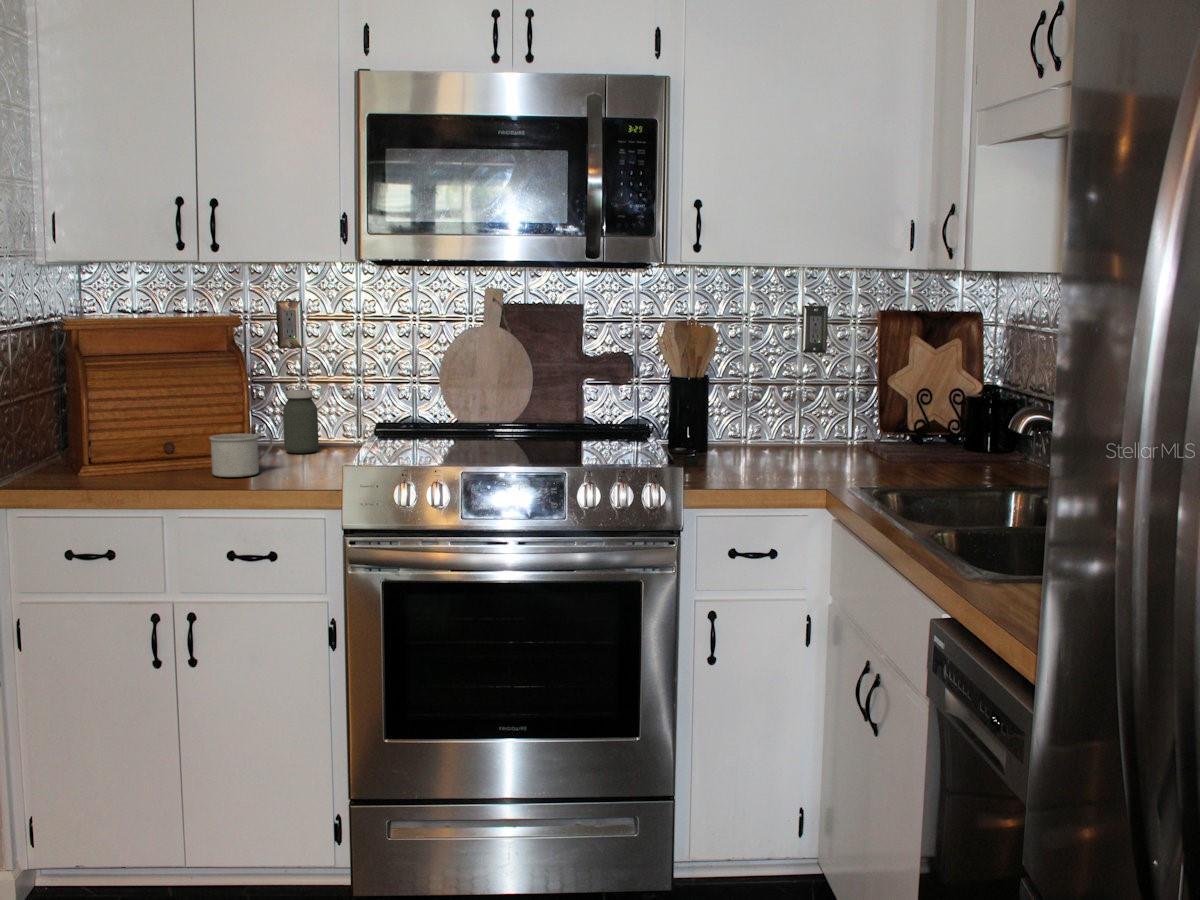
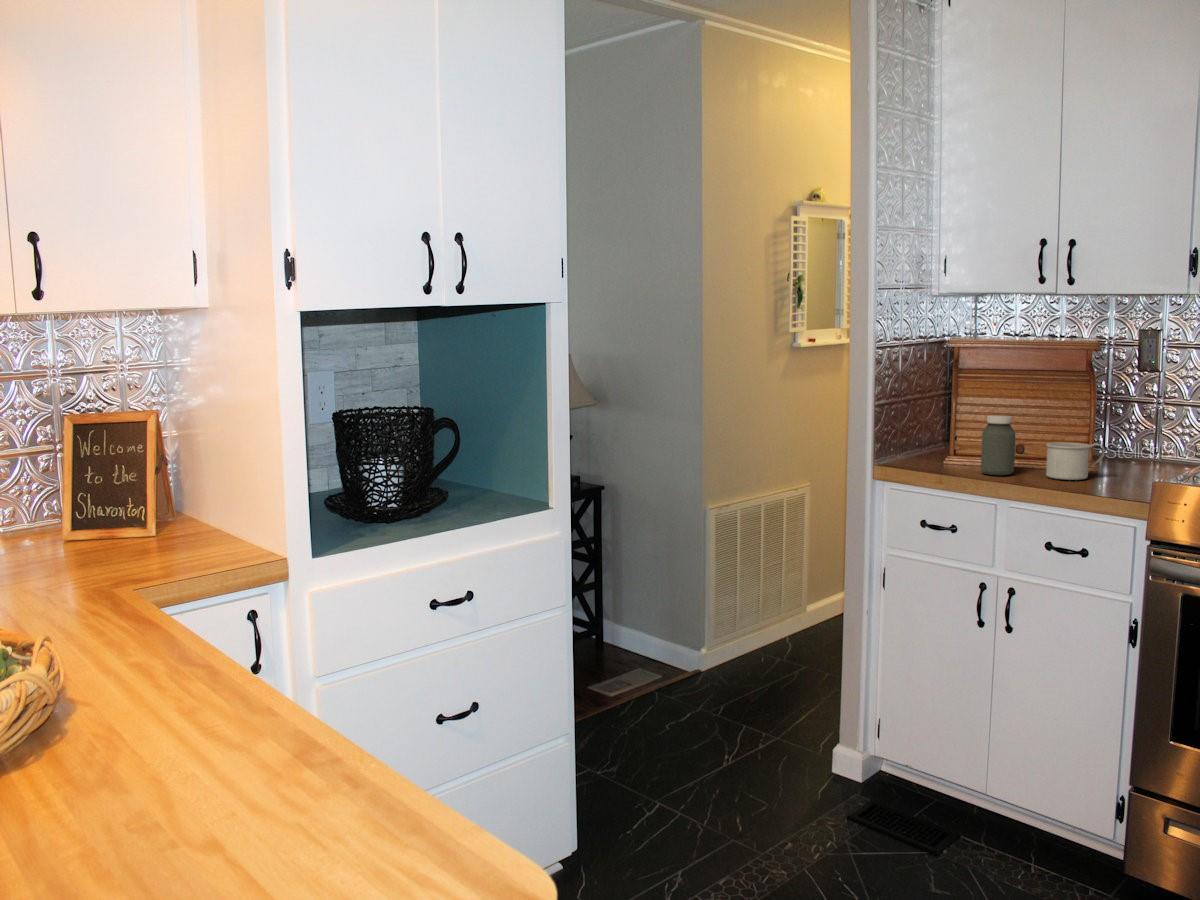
jar: present [283,390,319,453] -> present [981,416,1015,475]

